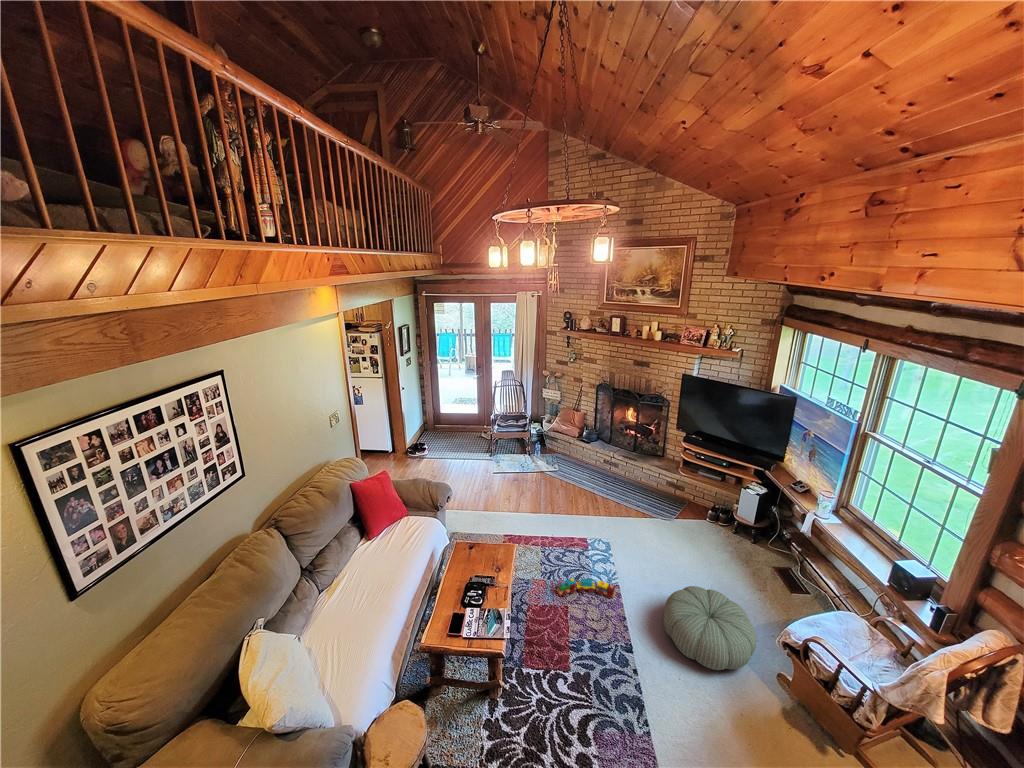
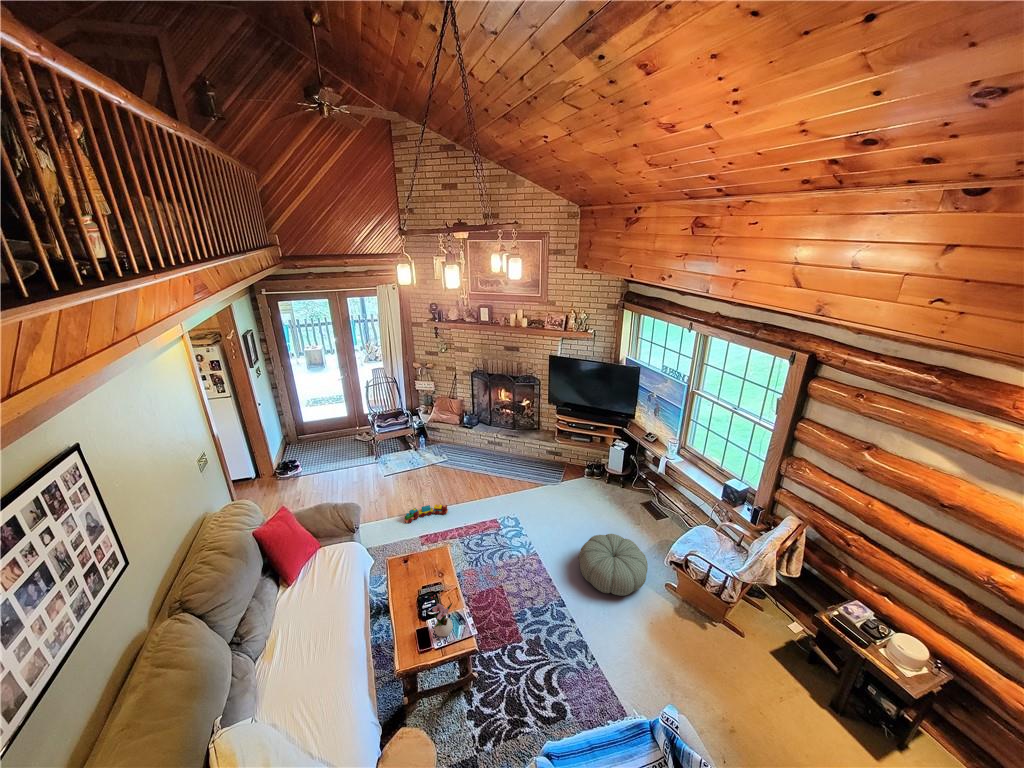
flower arrangement: none [463,577,488,628] -> present [431,594,453,636]
toy train: present [557,578,616,599] -> present [404,505,448,523]

